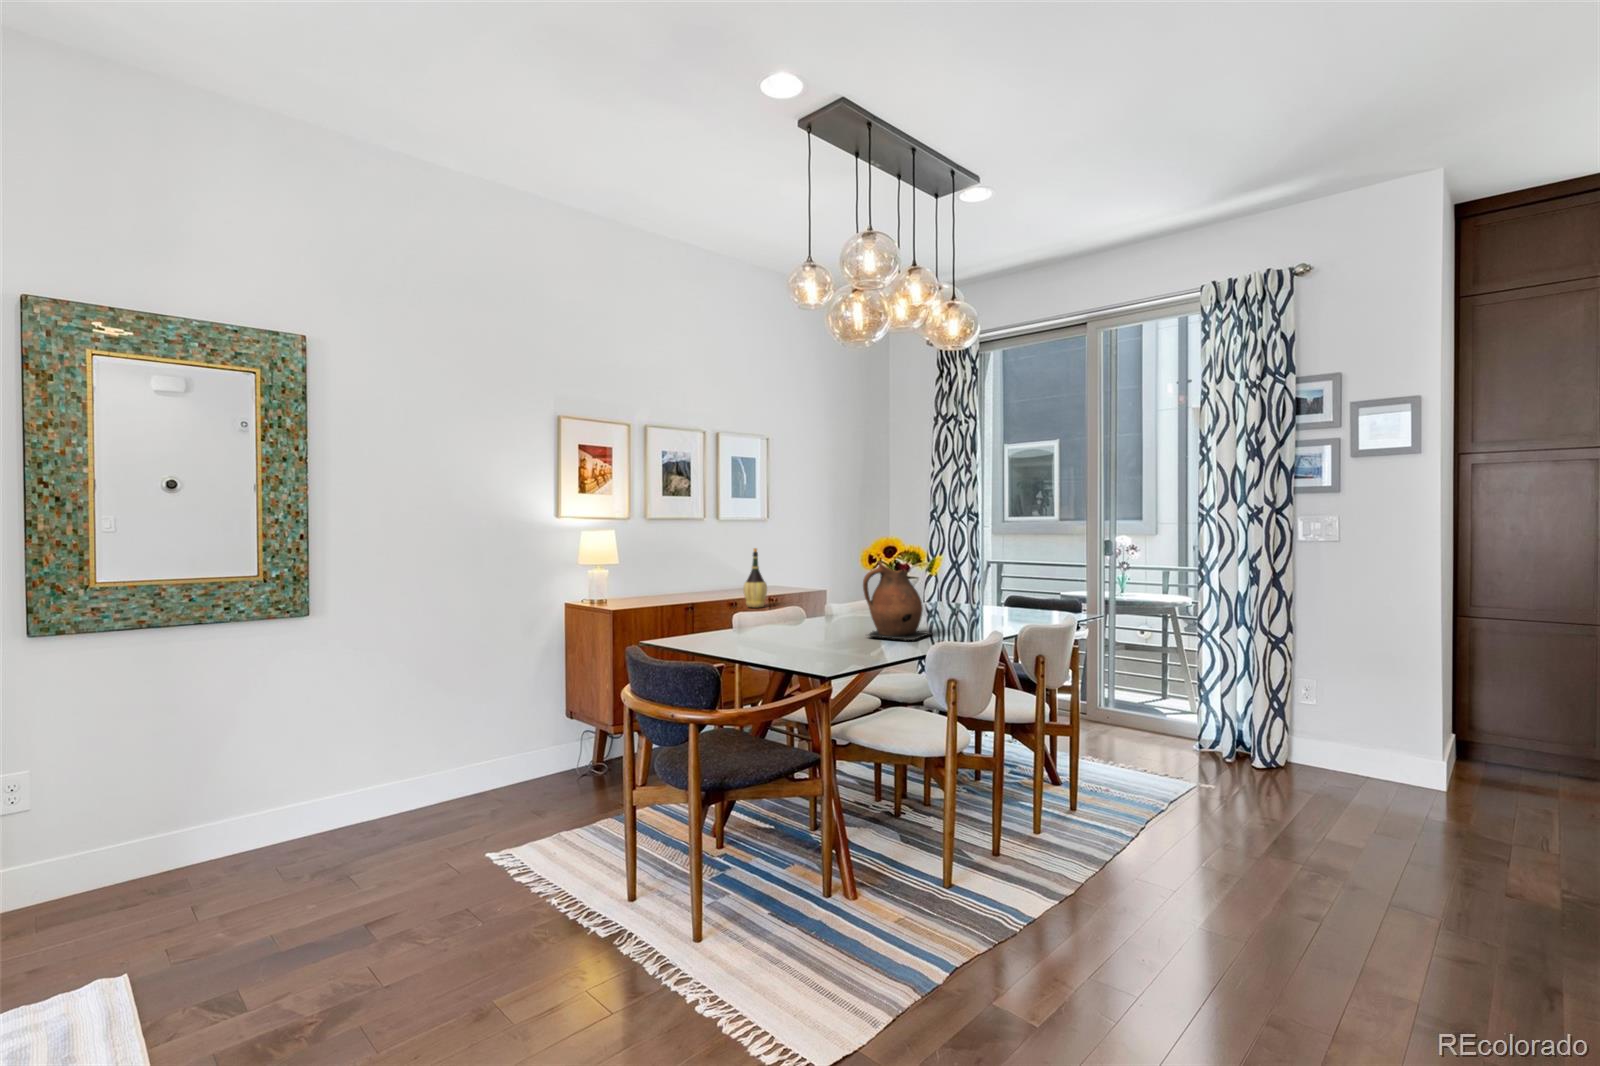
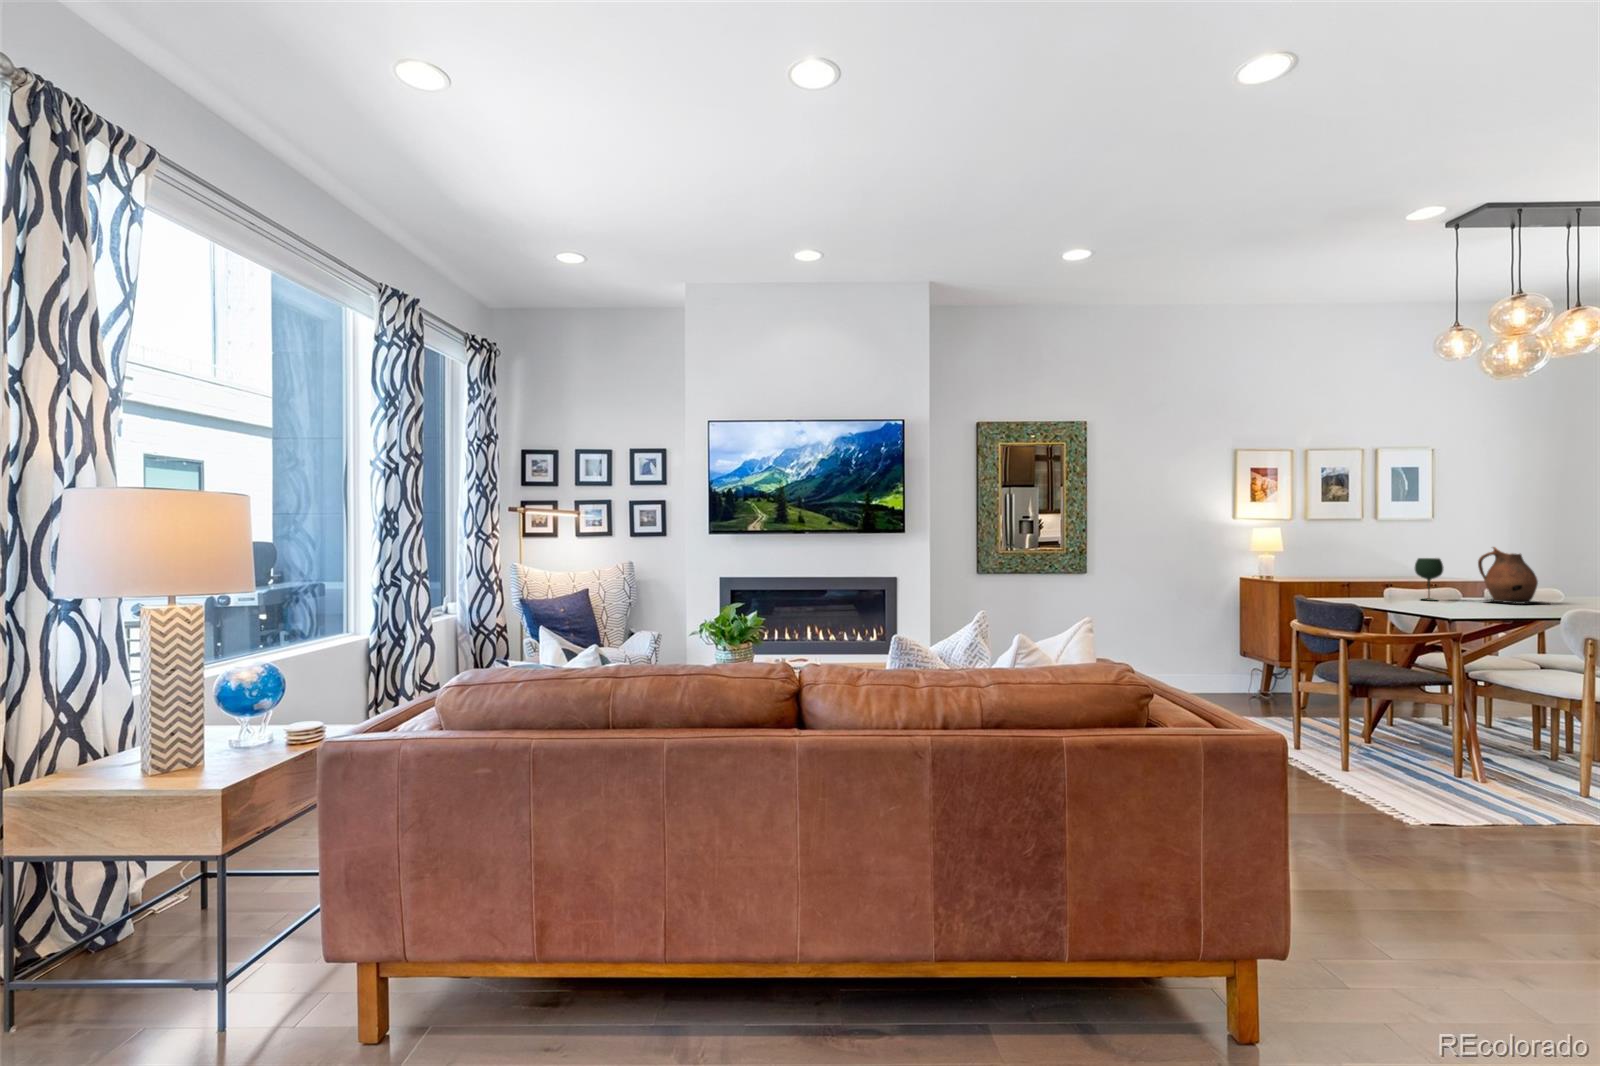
wine bottle: present [743,548,767,608] -> none [1392,541,1416,587]
wine glass: none [797,579,829,641] -> present [1415,558,1444,601]

